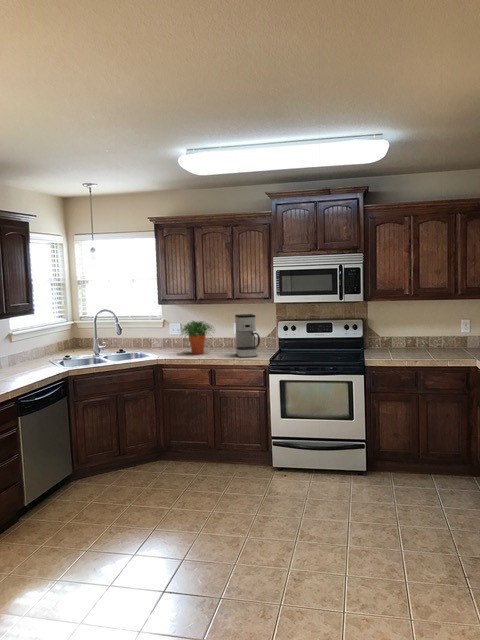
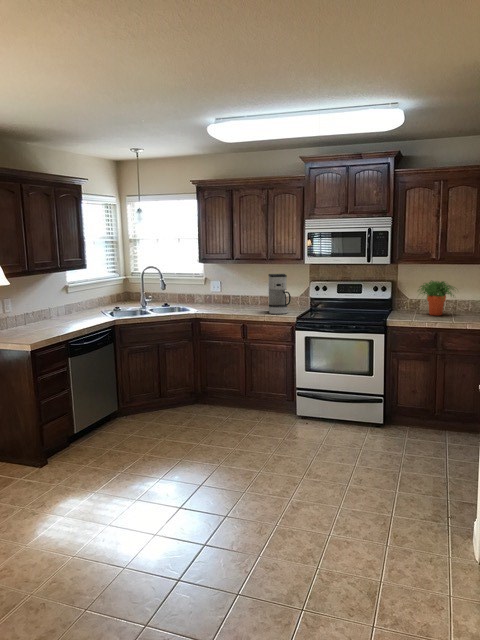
potted plant: present [182,321,212,354] -> present [419,281,455,316]

